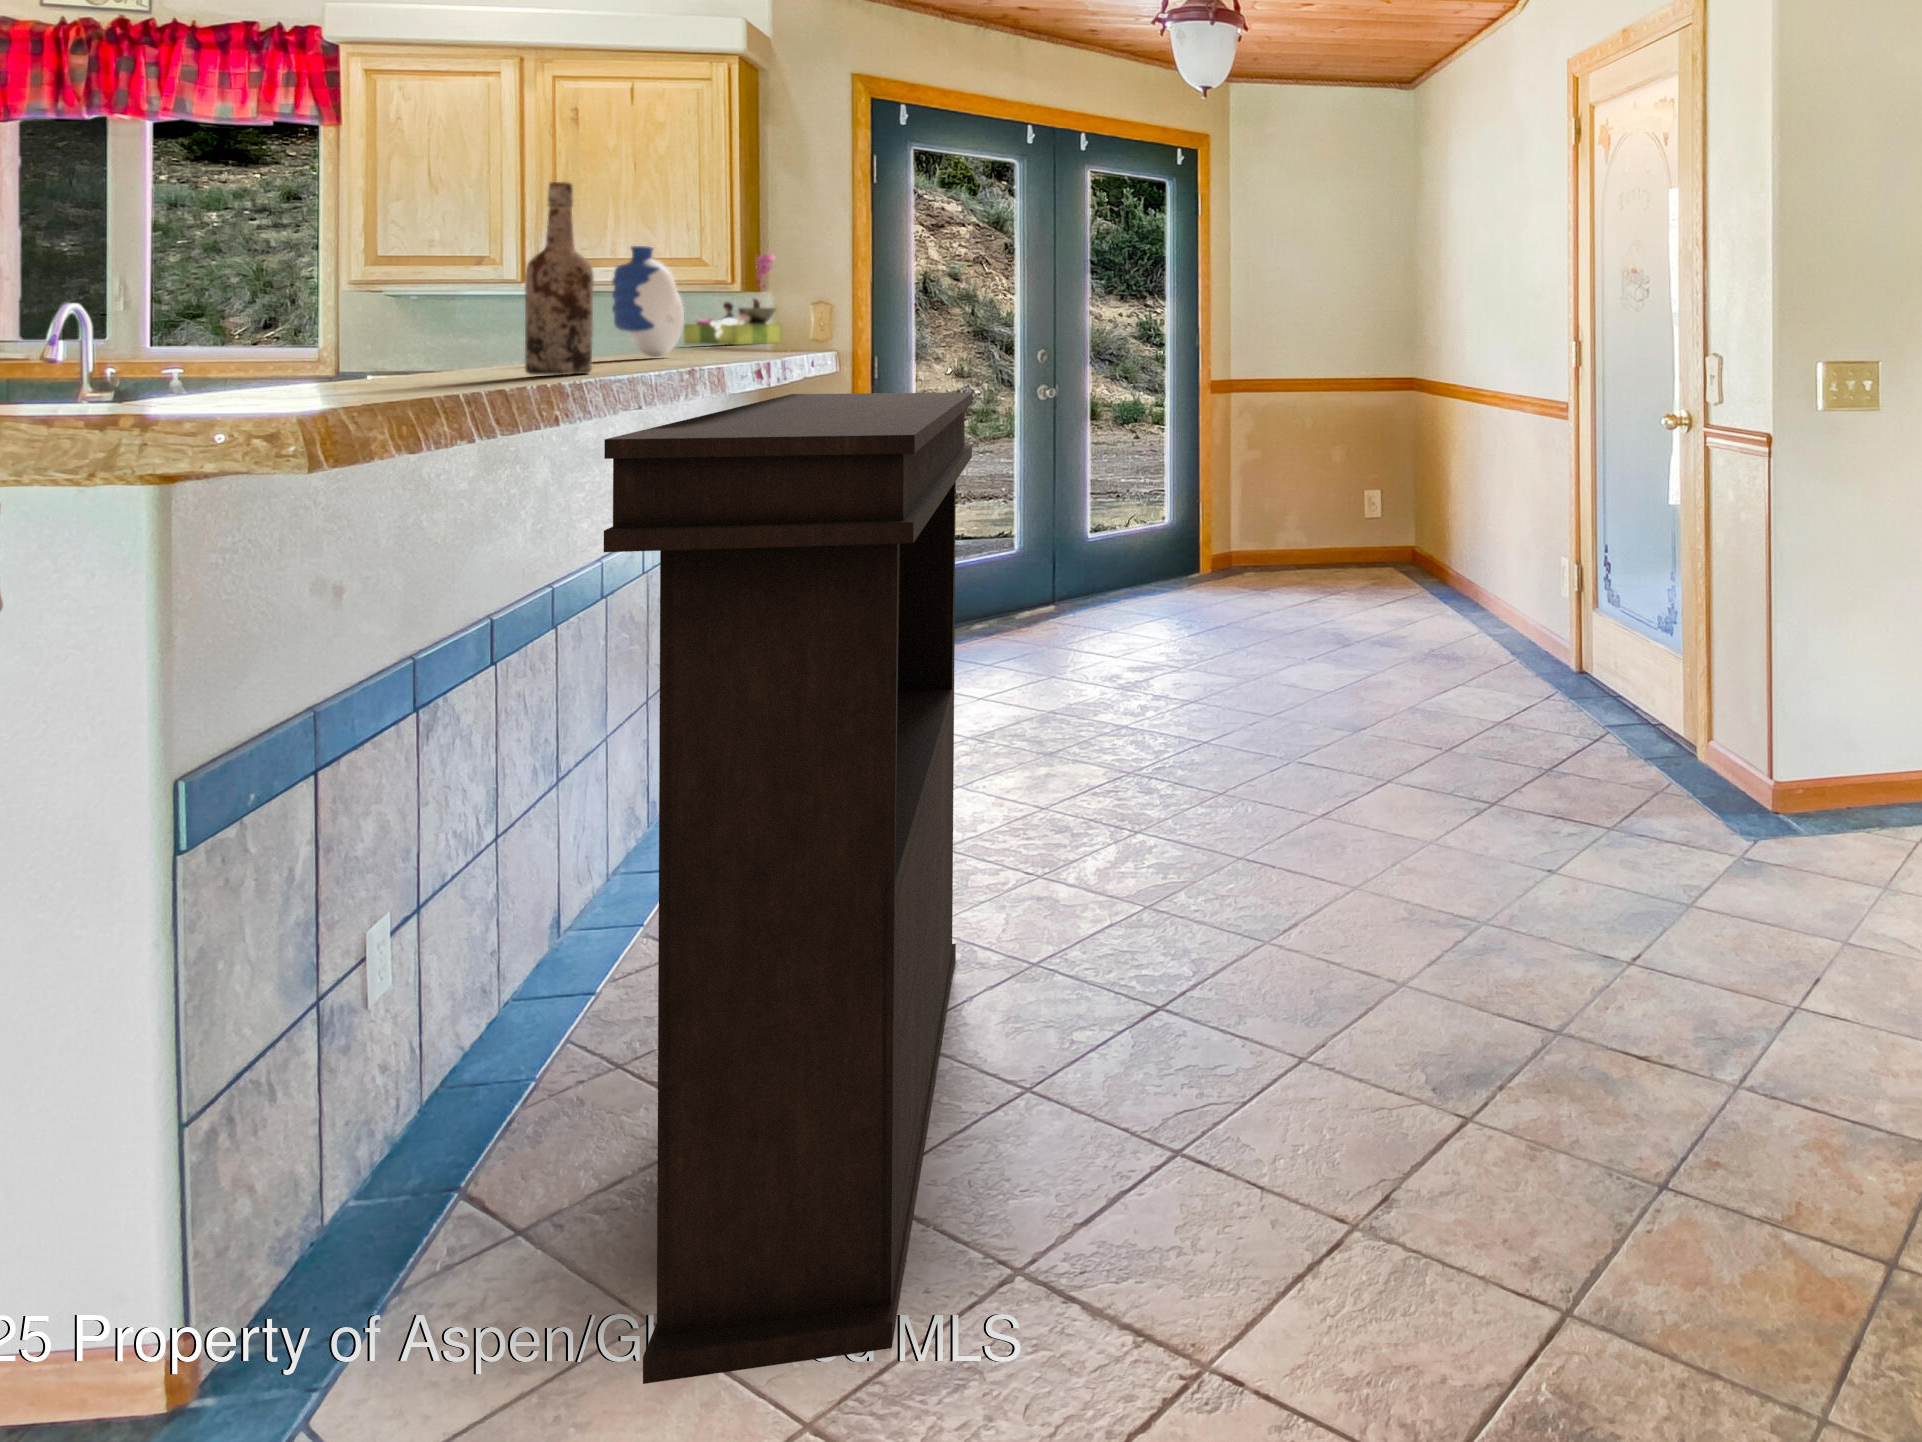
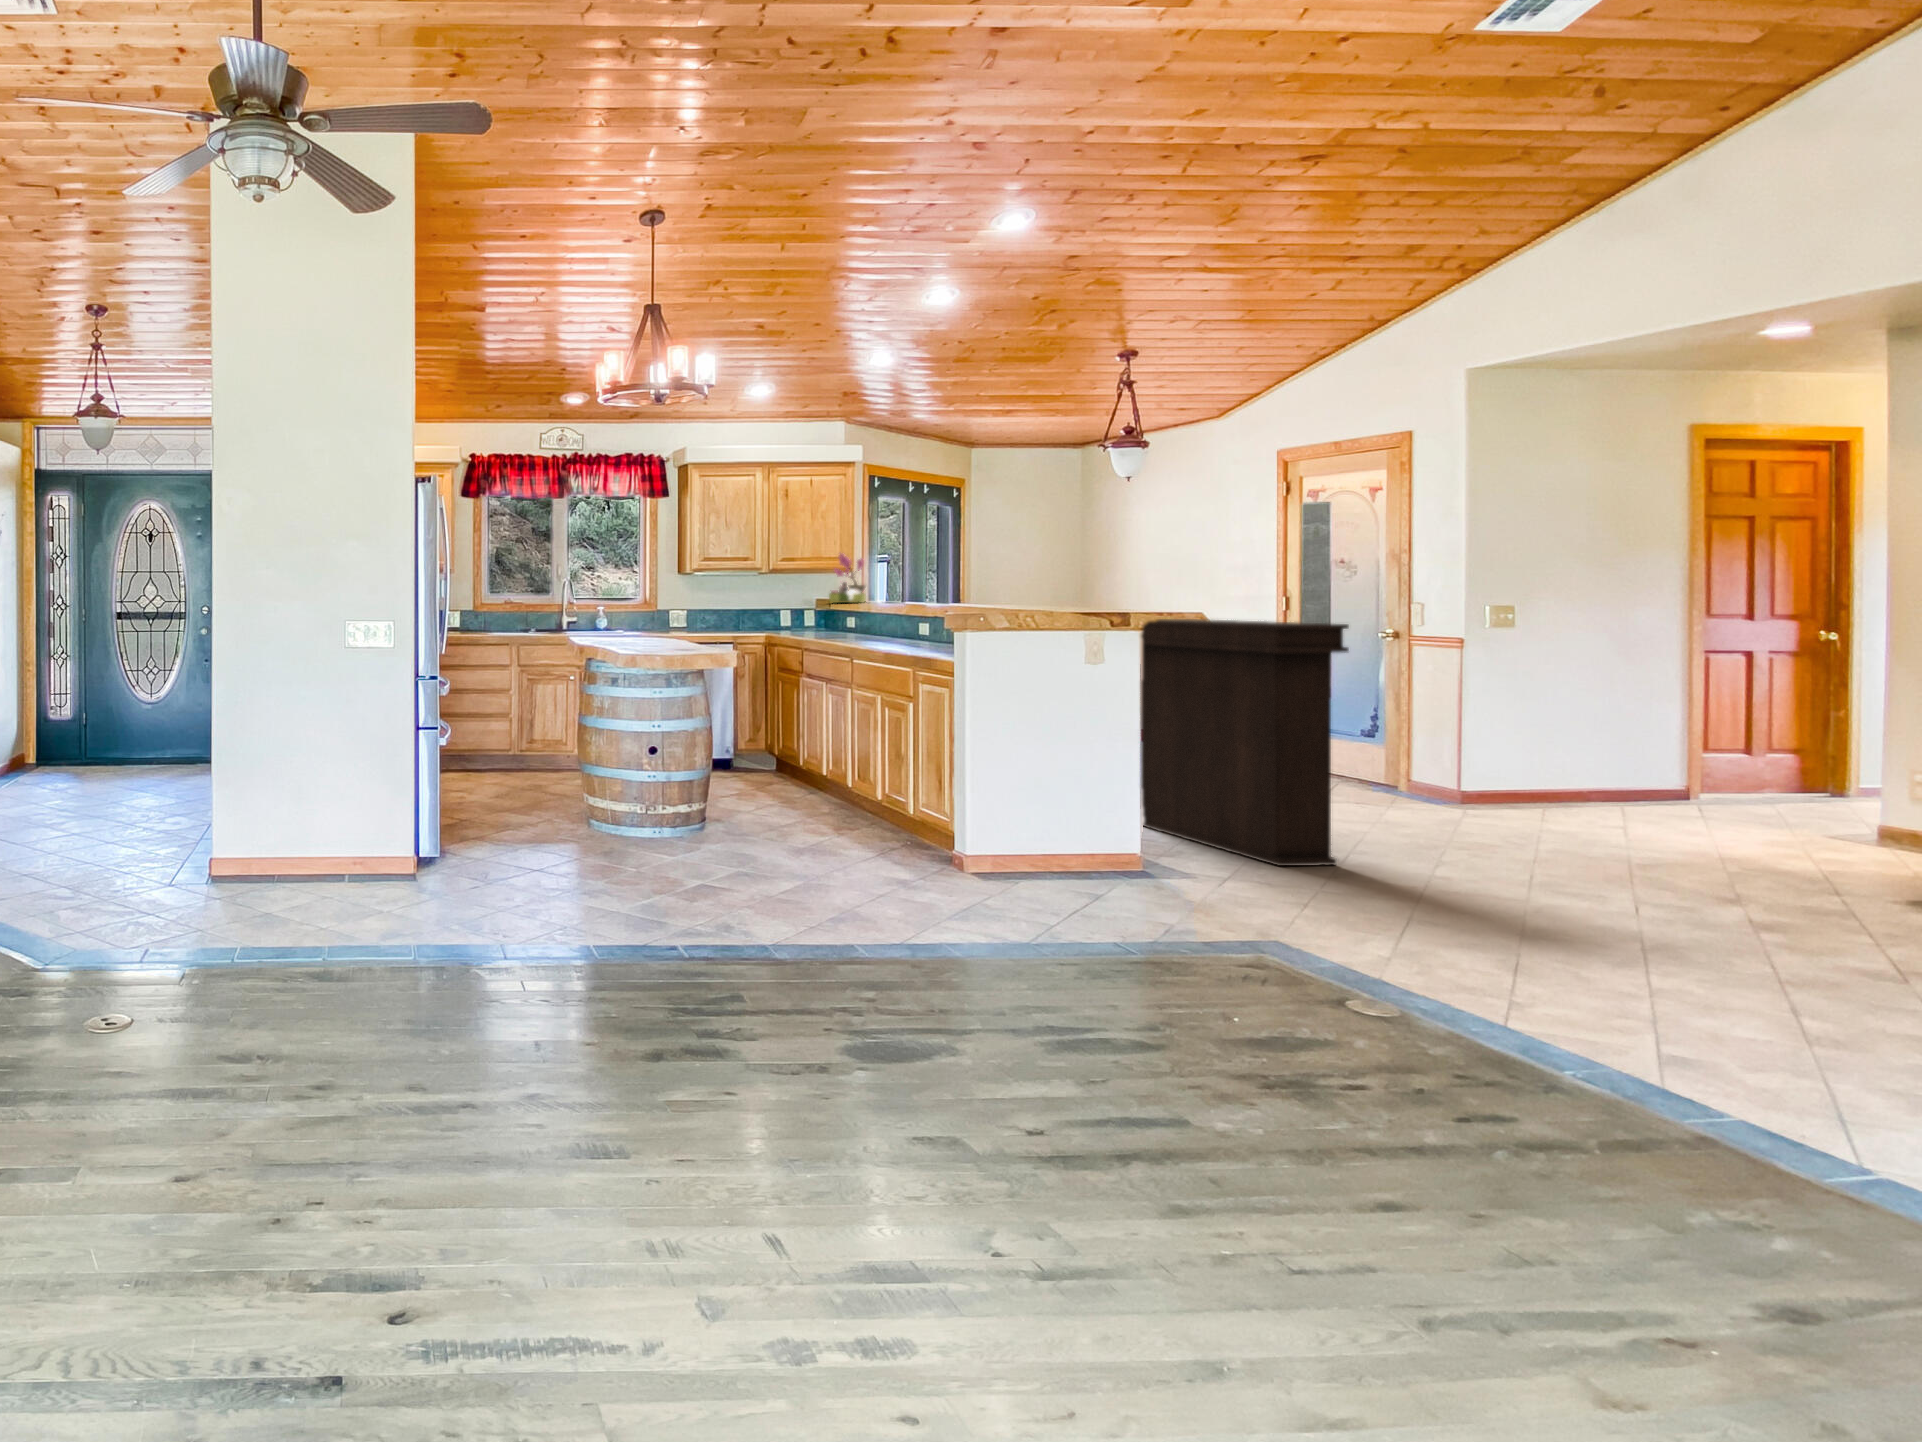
wine bottle: present [525,182,594,375] -> none [1096,549,1118,611]
vase: present [612,246,684,357] -> none [968,563,995,607]

